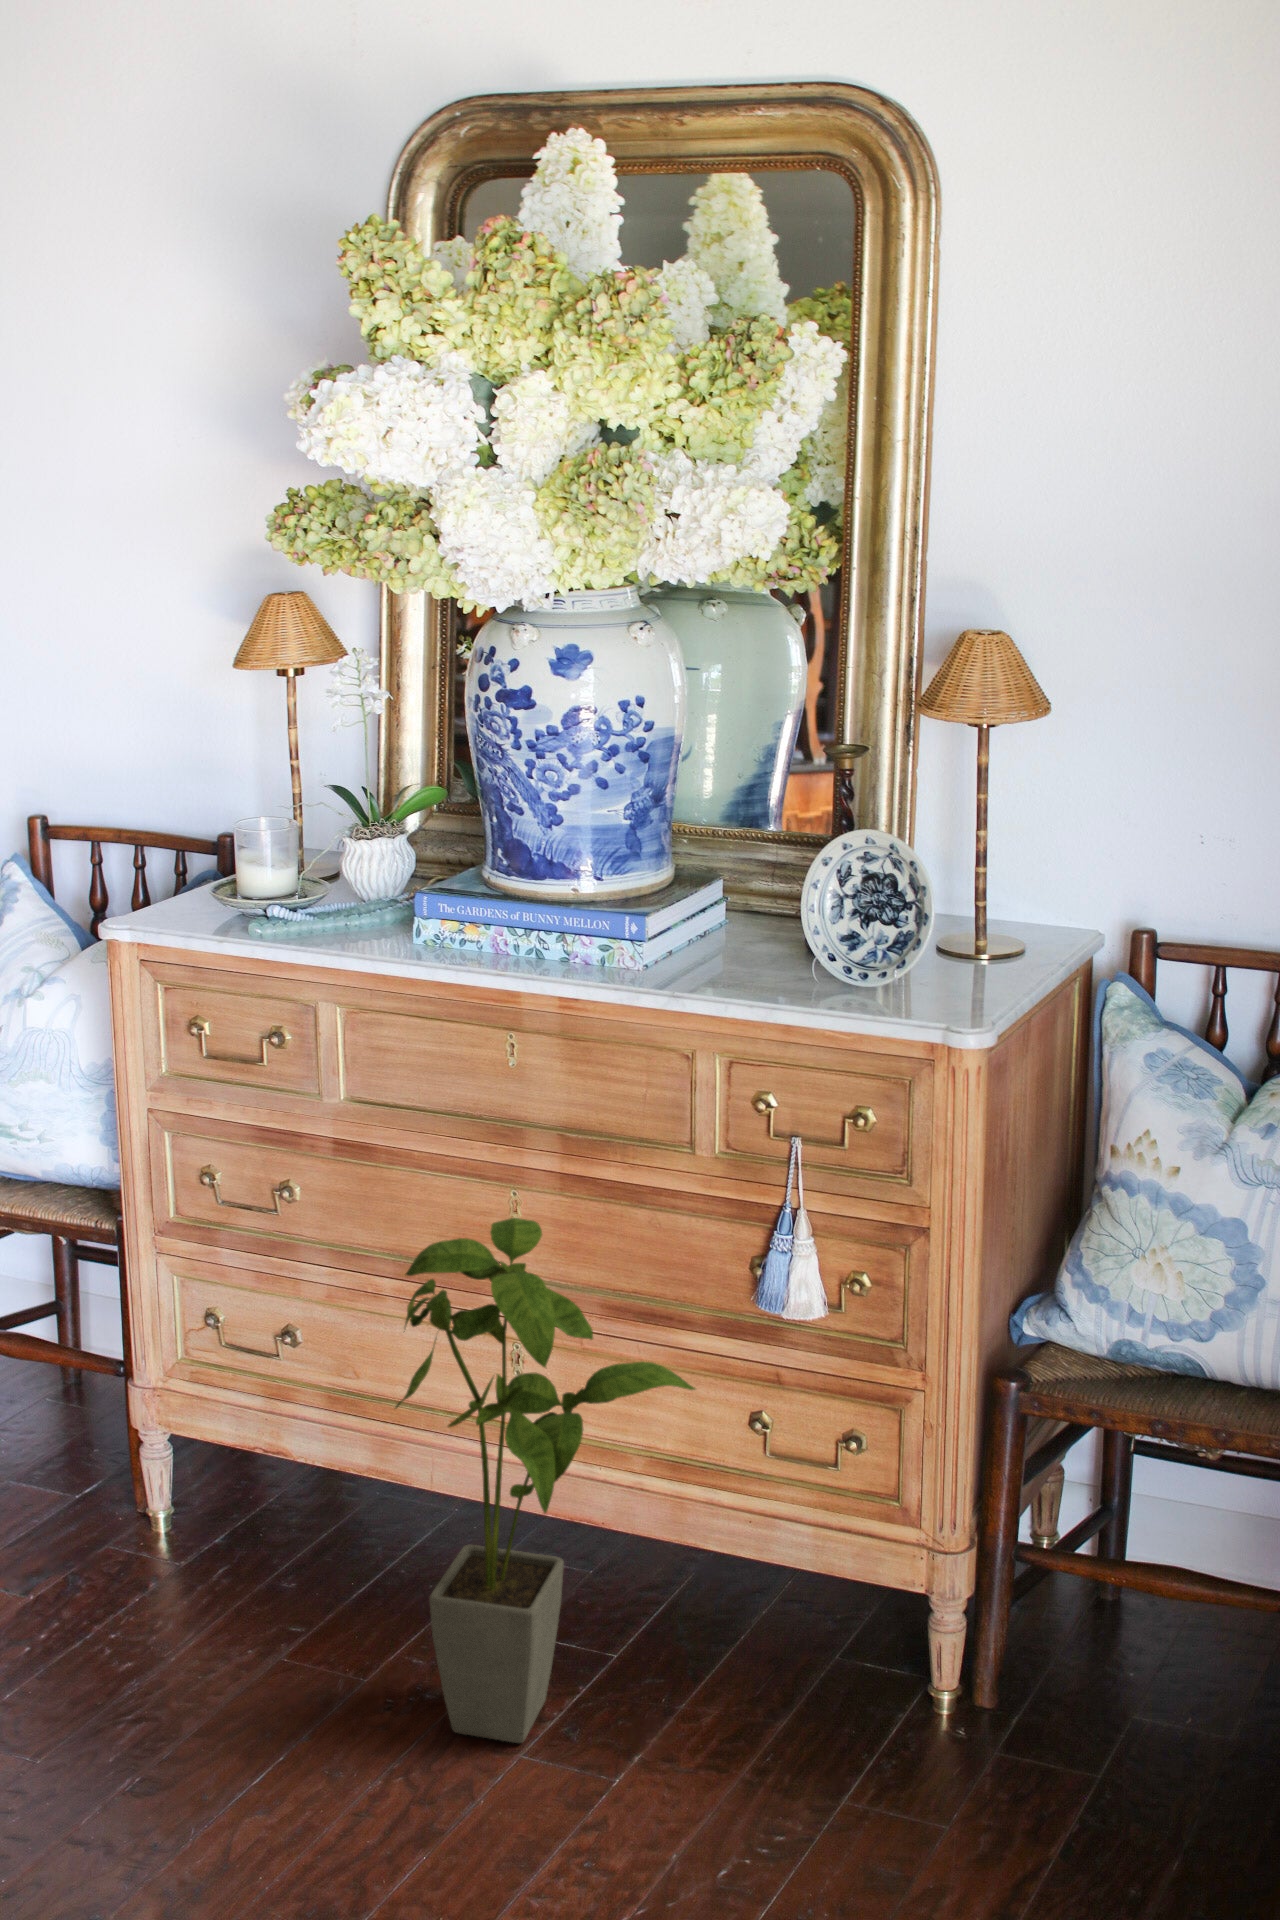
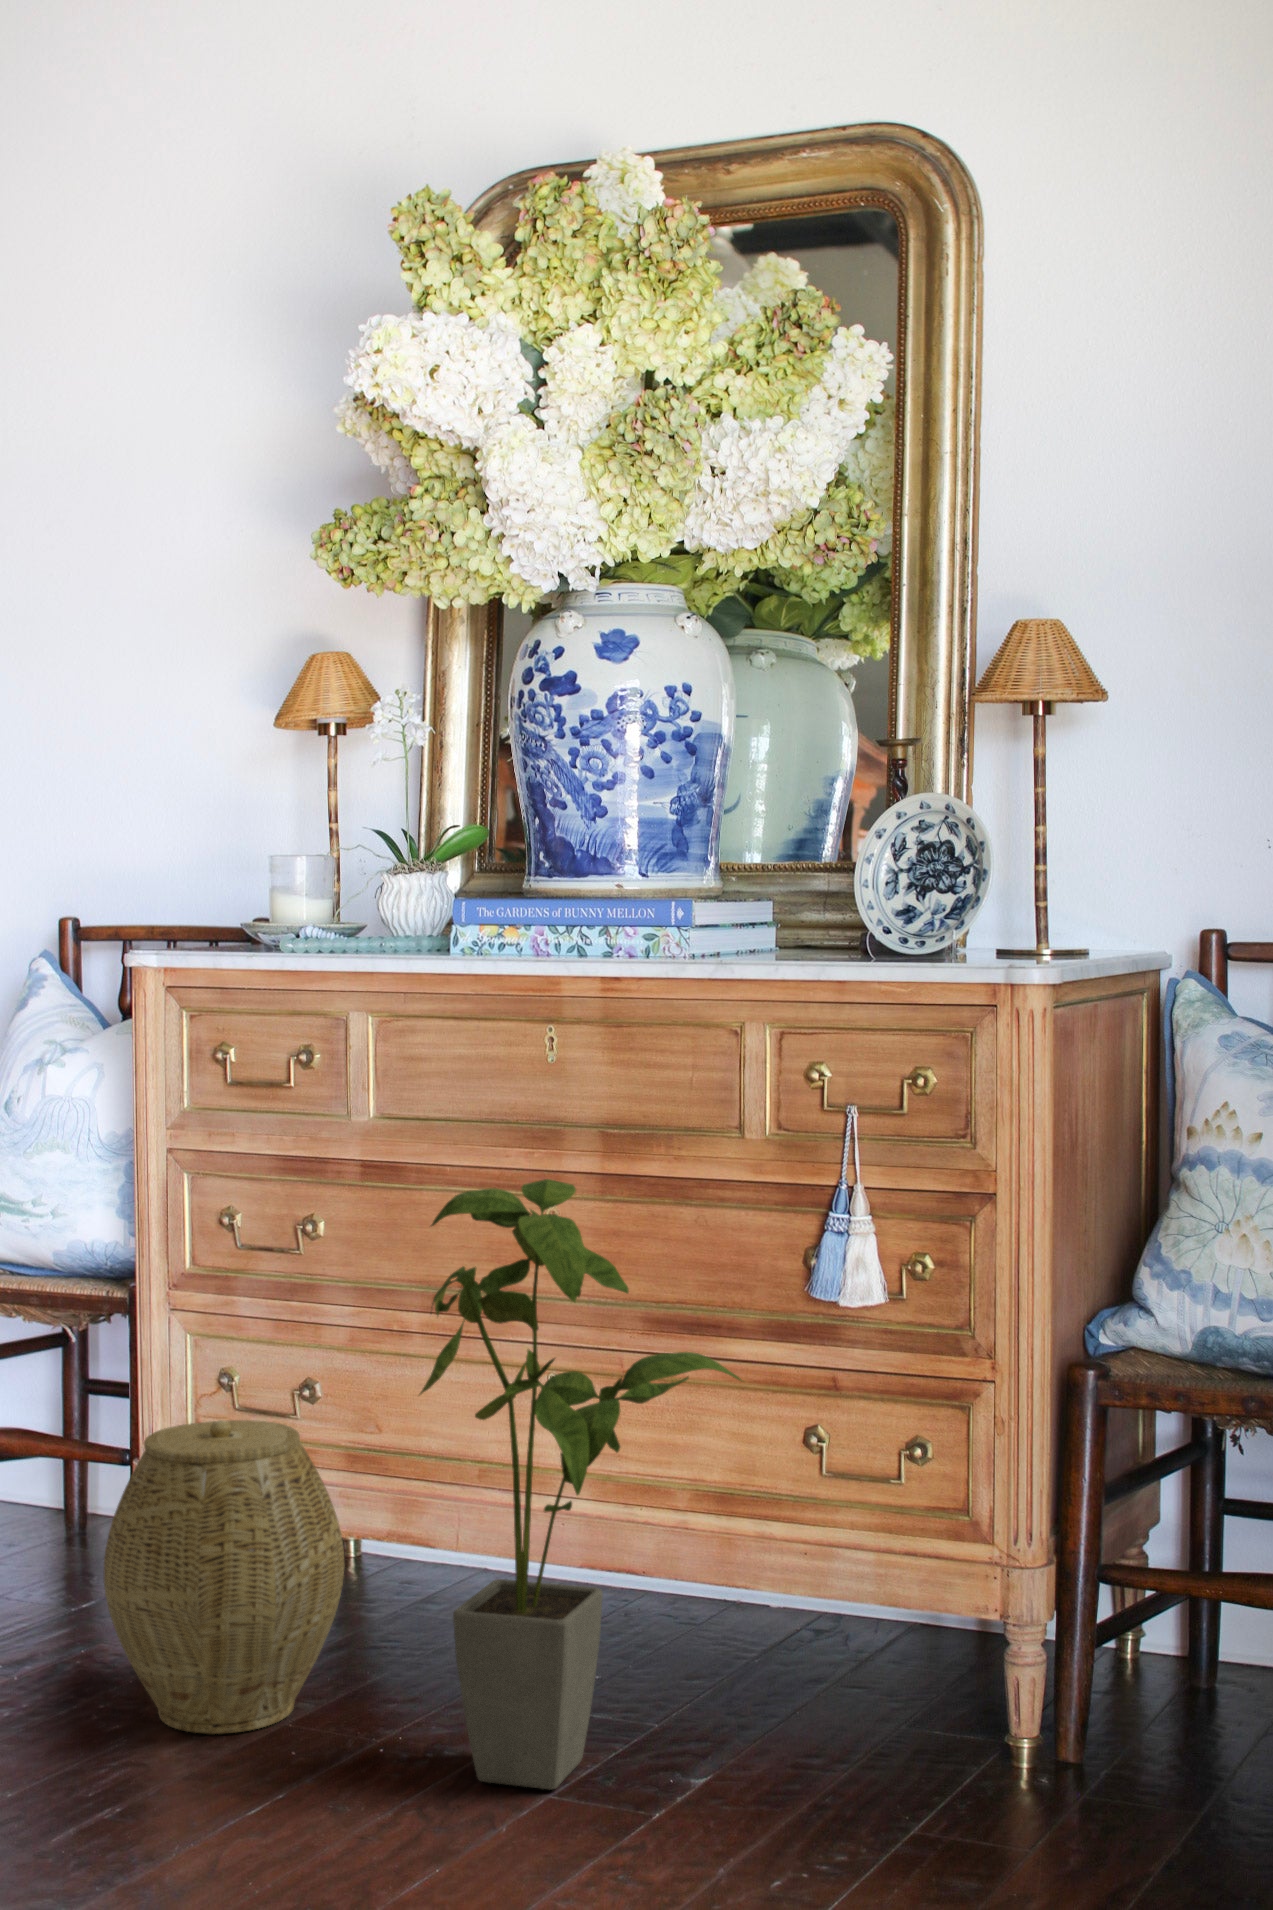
woven basket: none [105,1376,325,1667] -> present [103,1420,344,1734]

